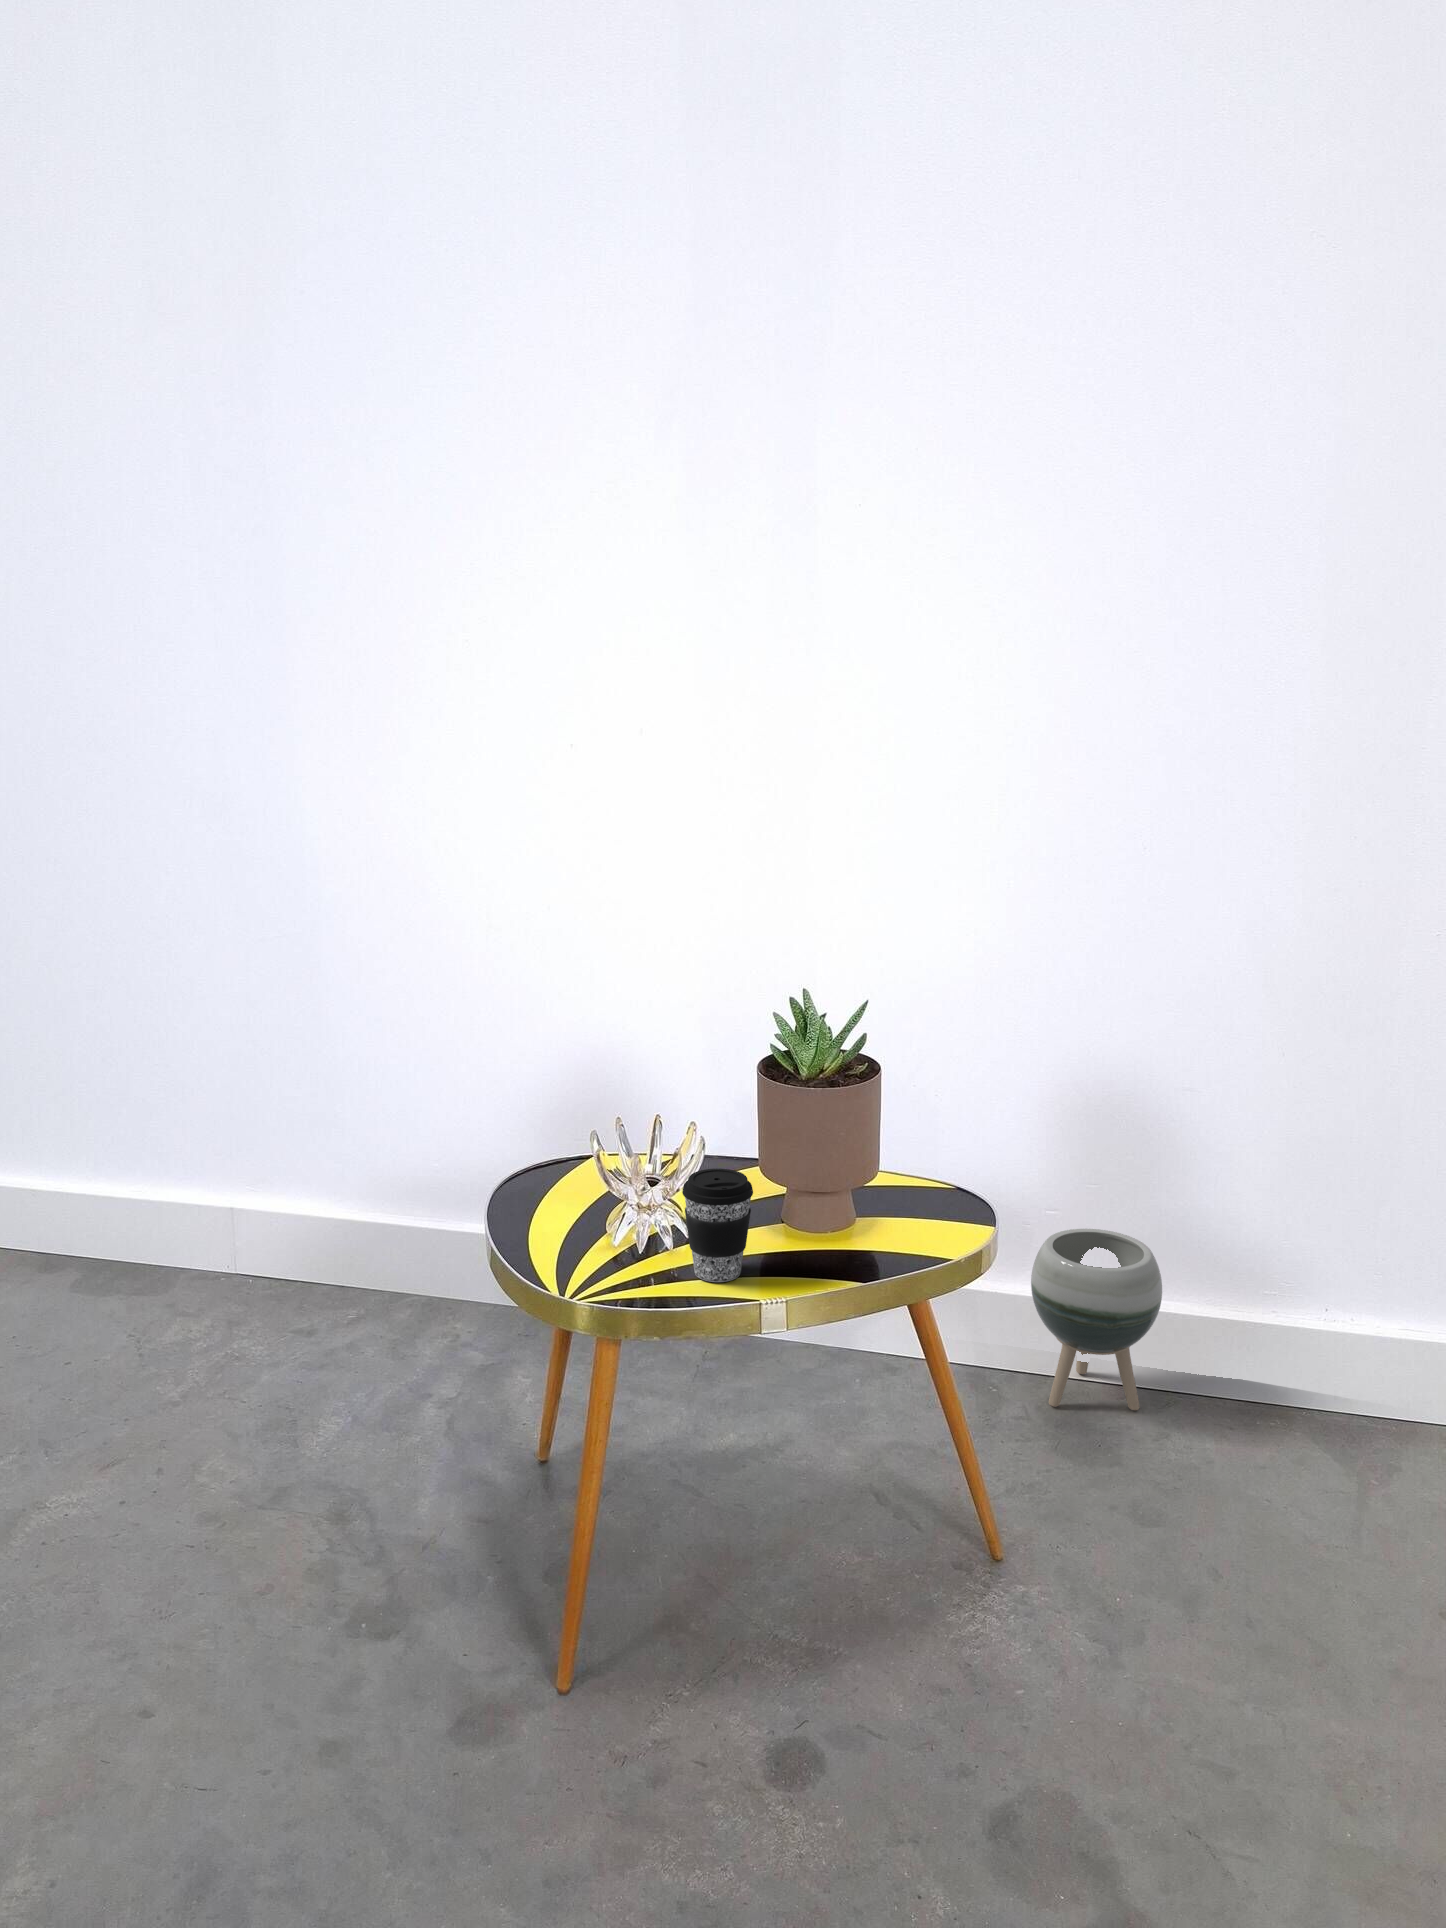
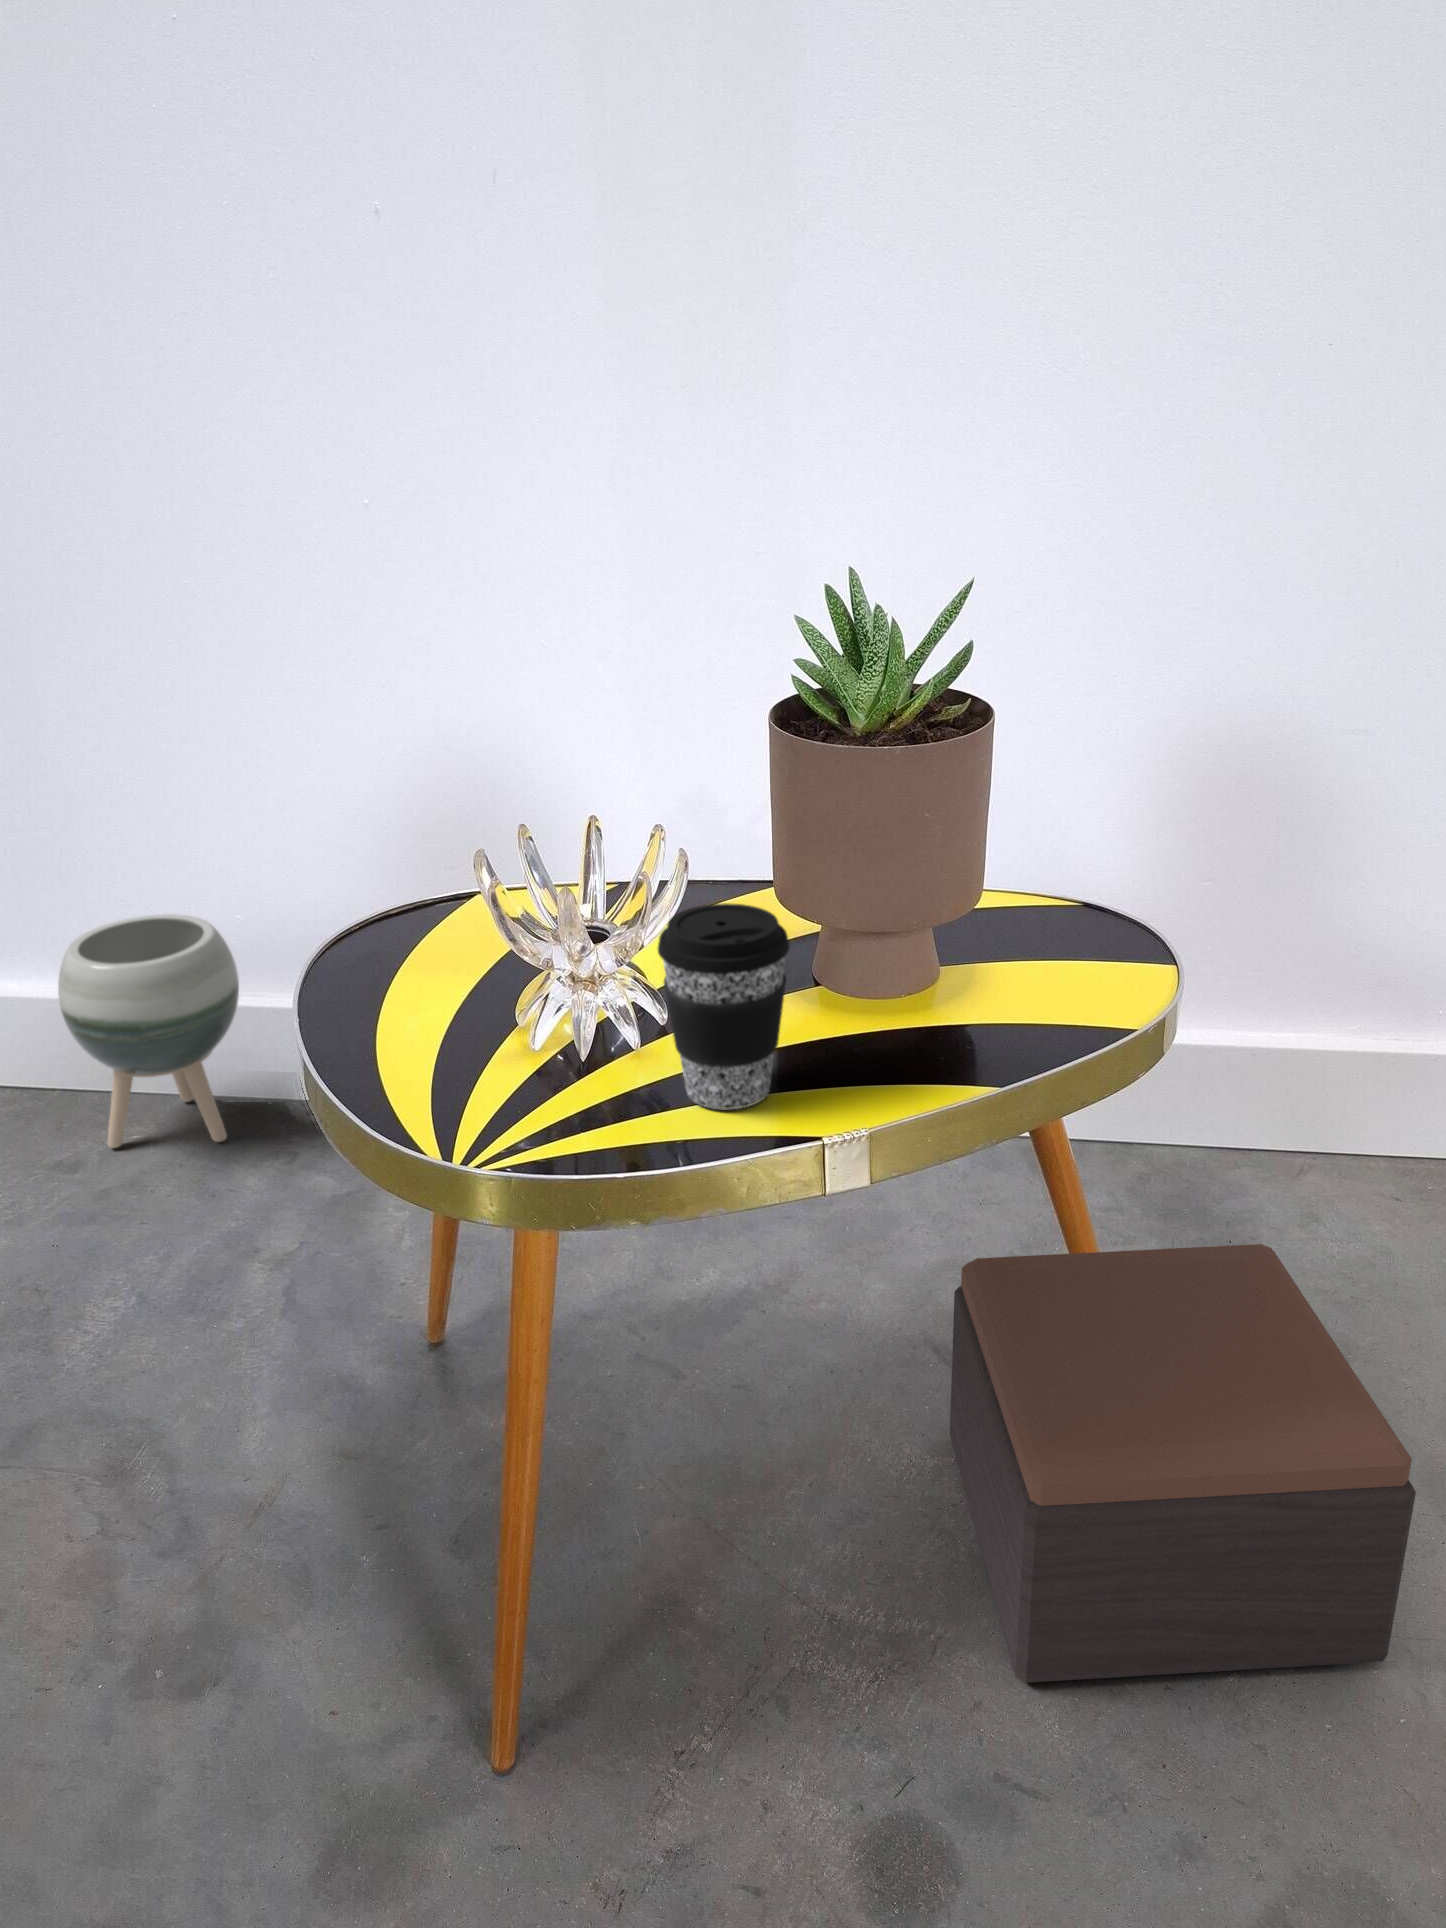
planter: present [1031,1229,1162,1410] -> present [58,914,239,1148]
footstool: none [862,1401,1110,1662] -> present [950,1244,1416,1683]

